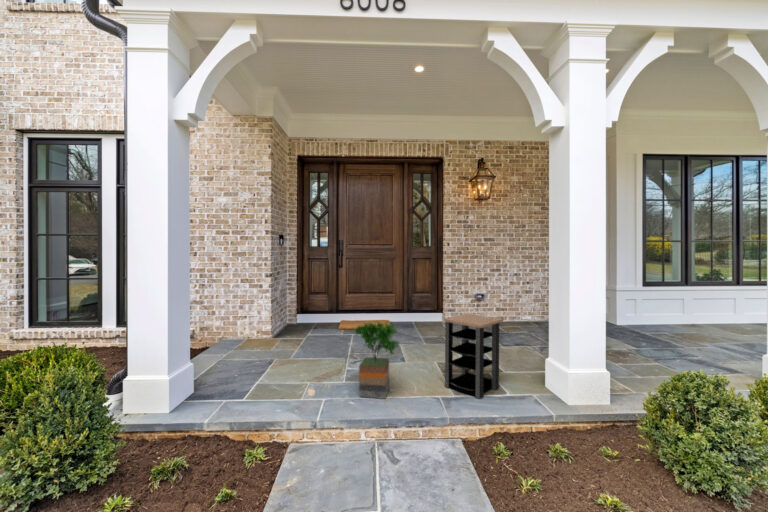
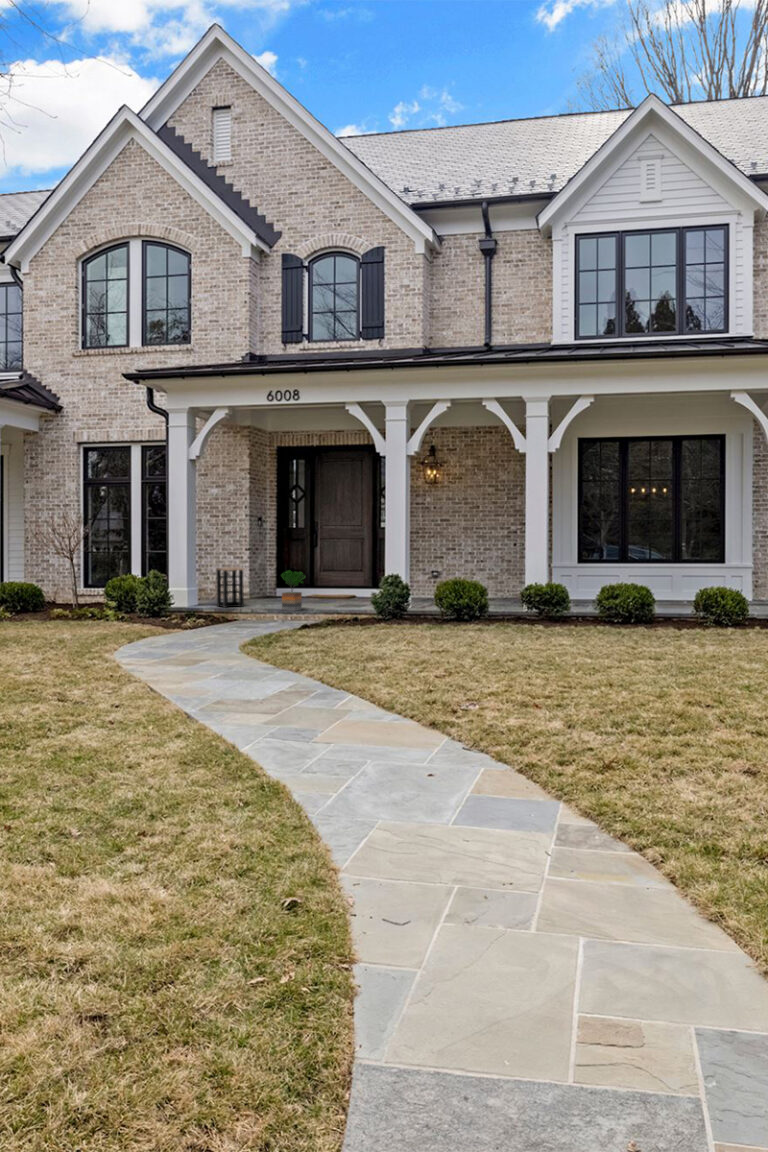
side table: present [444,314,503,399] -> present [216,567,245,608]

